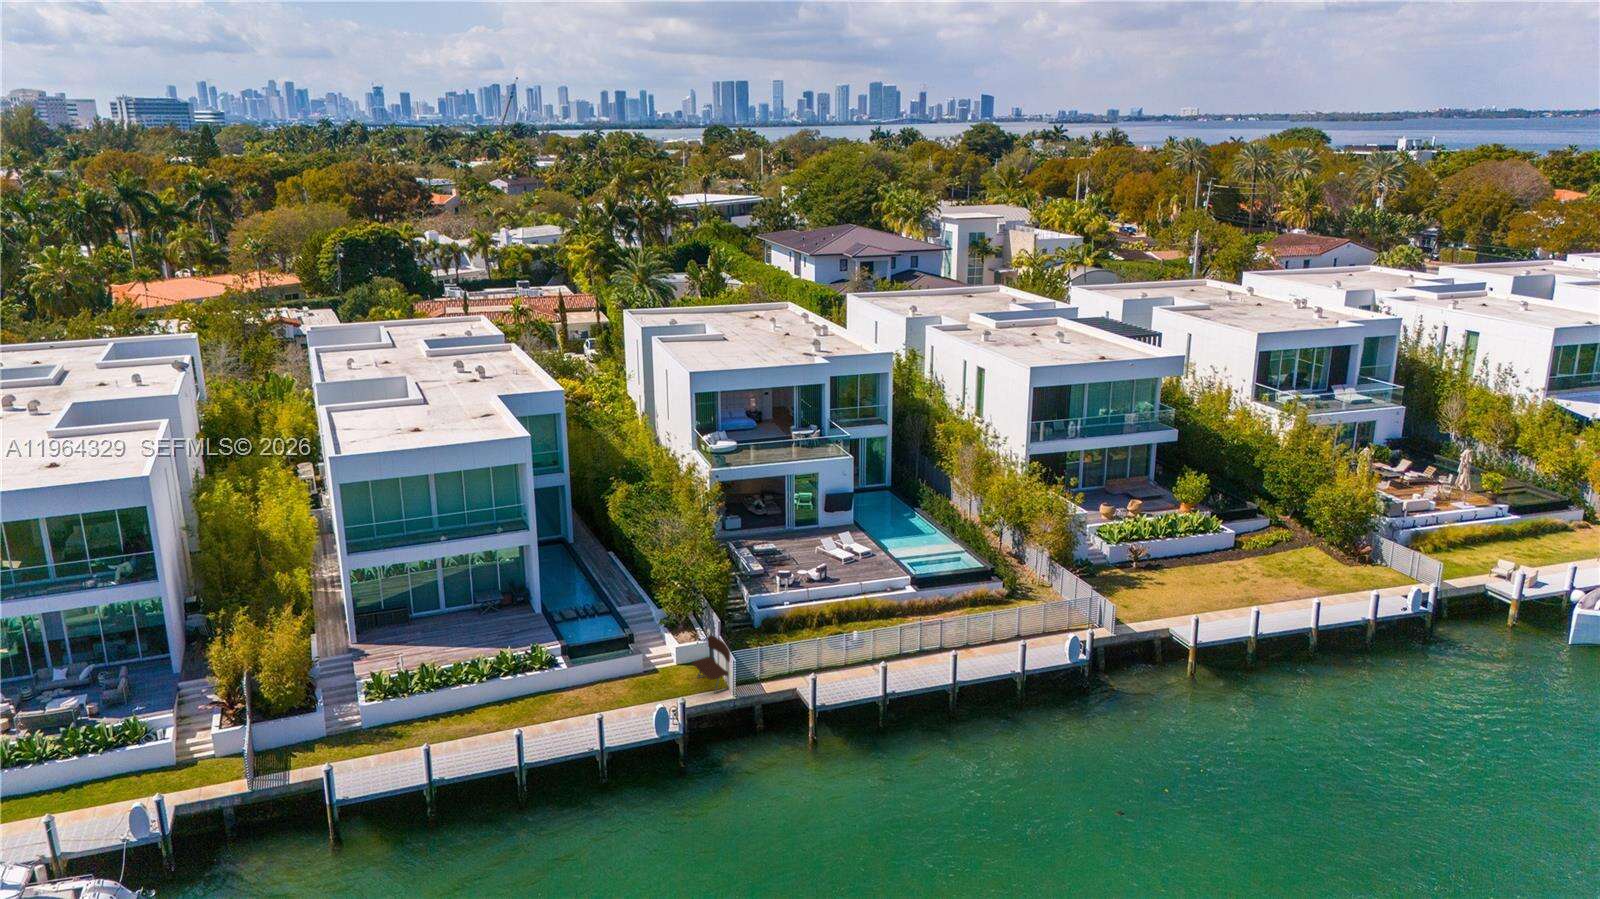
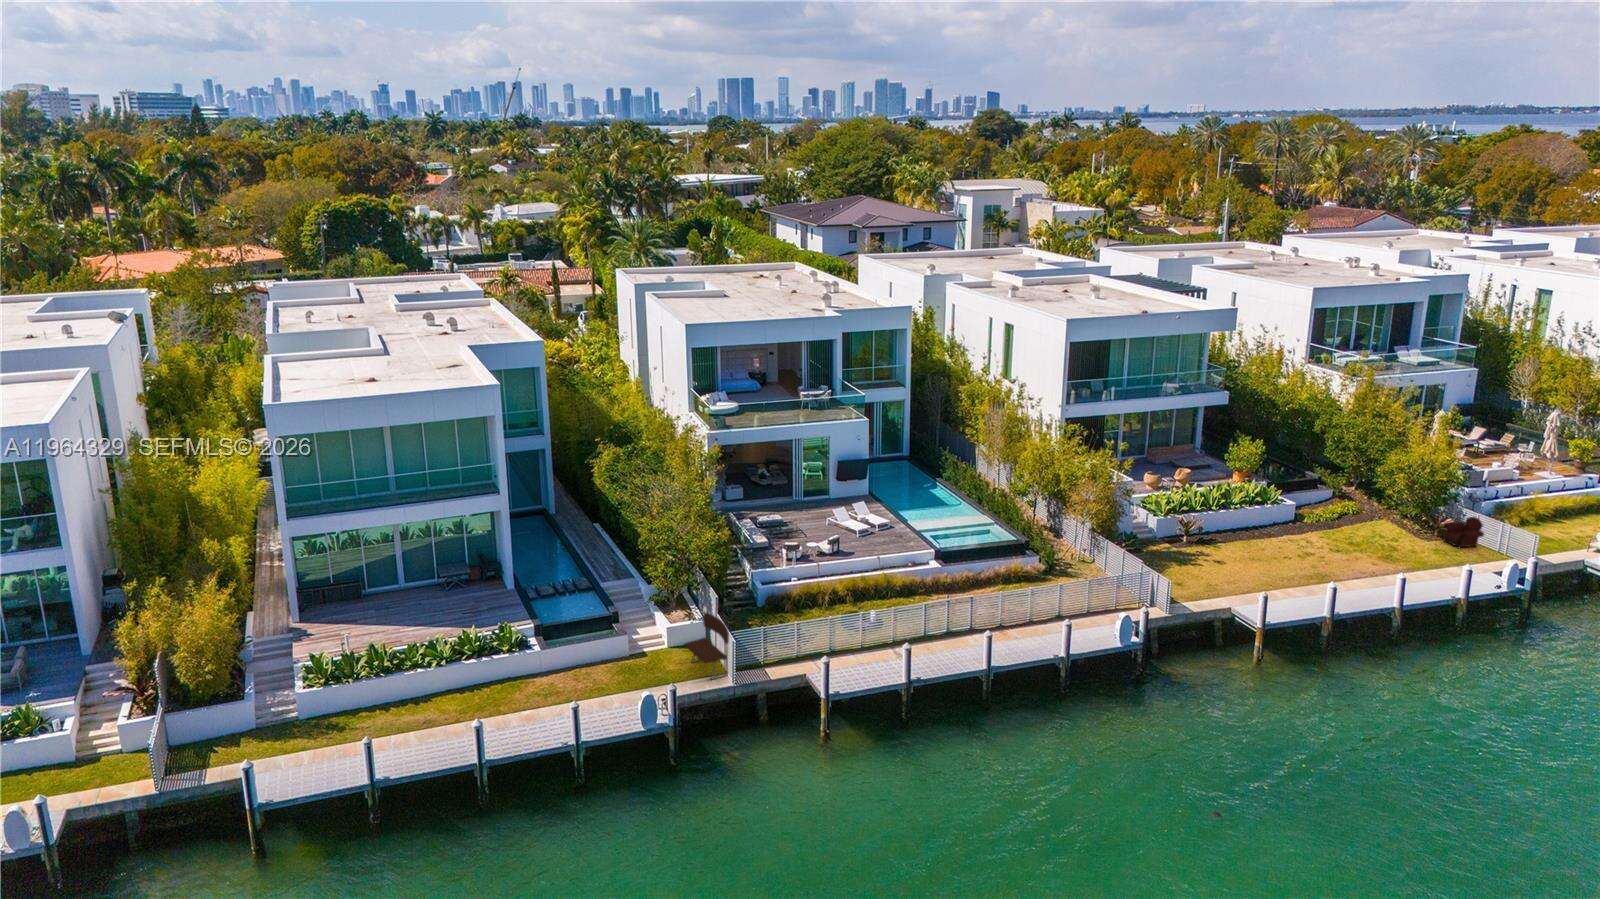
armchair: none [1363,545,1398,574] -> present [1444,517,1484,549]

